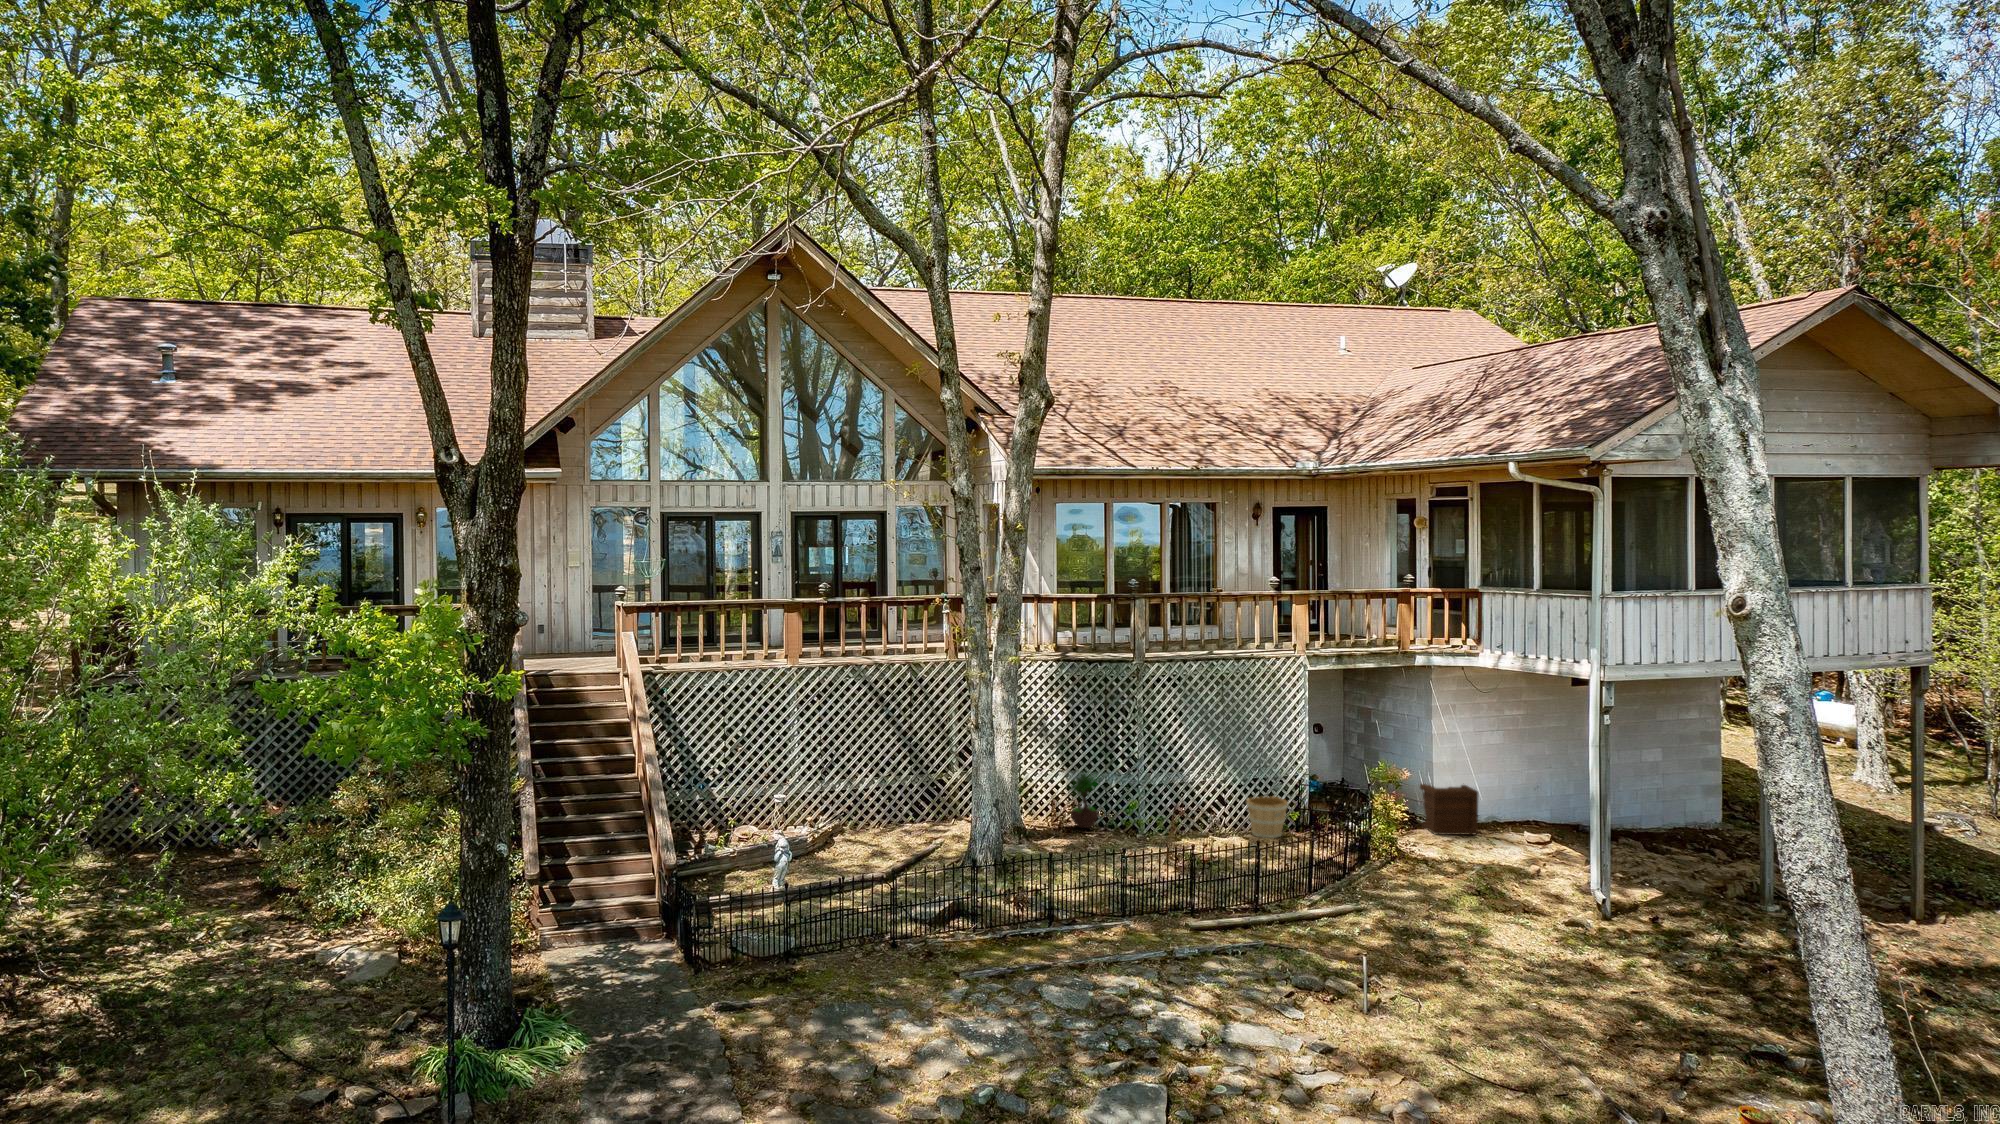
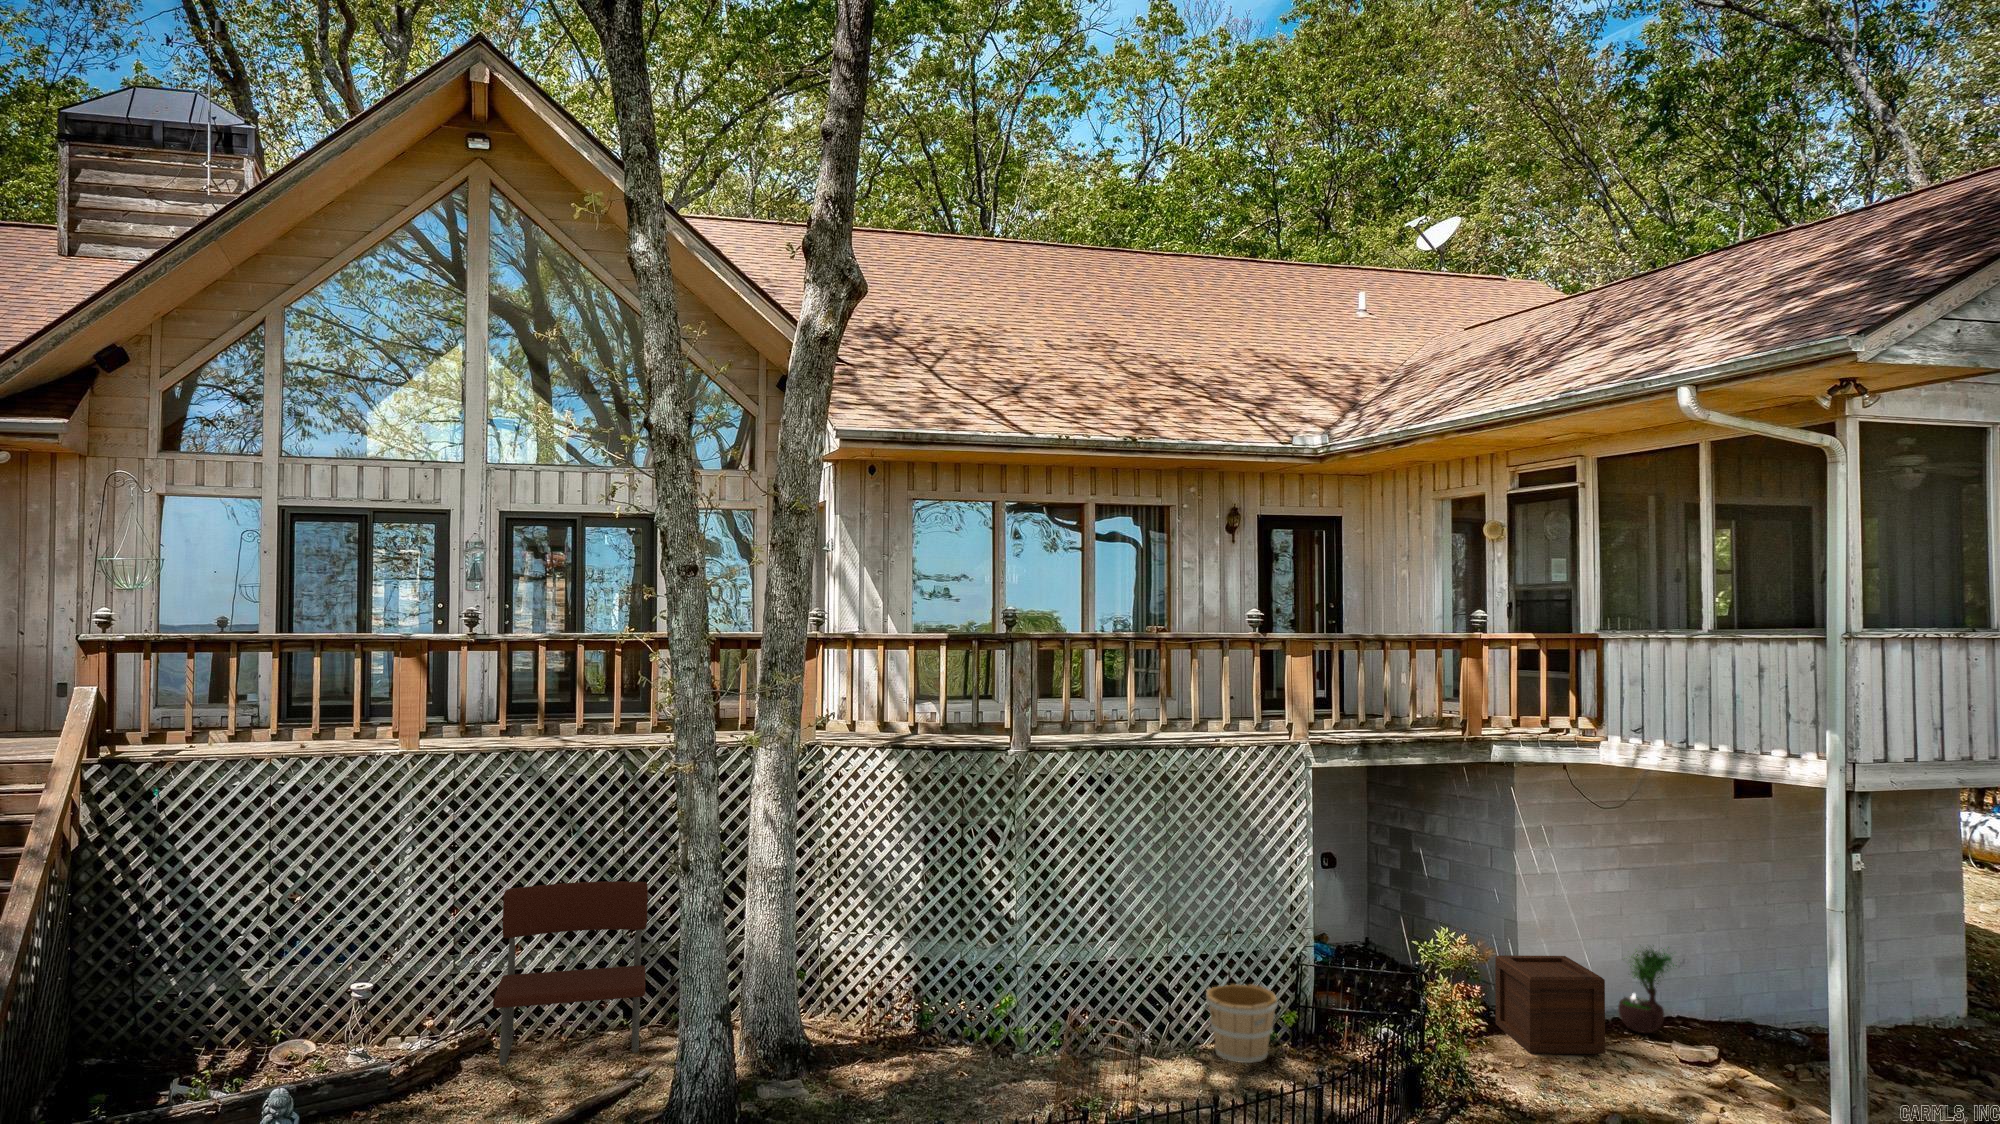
bench: none [852,739,938,838] -> present [493,881,648,1066]
potted tree: present [1070,772,1100,828] -> present [1618,945,1674,1033]

